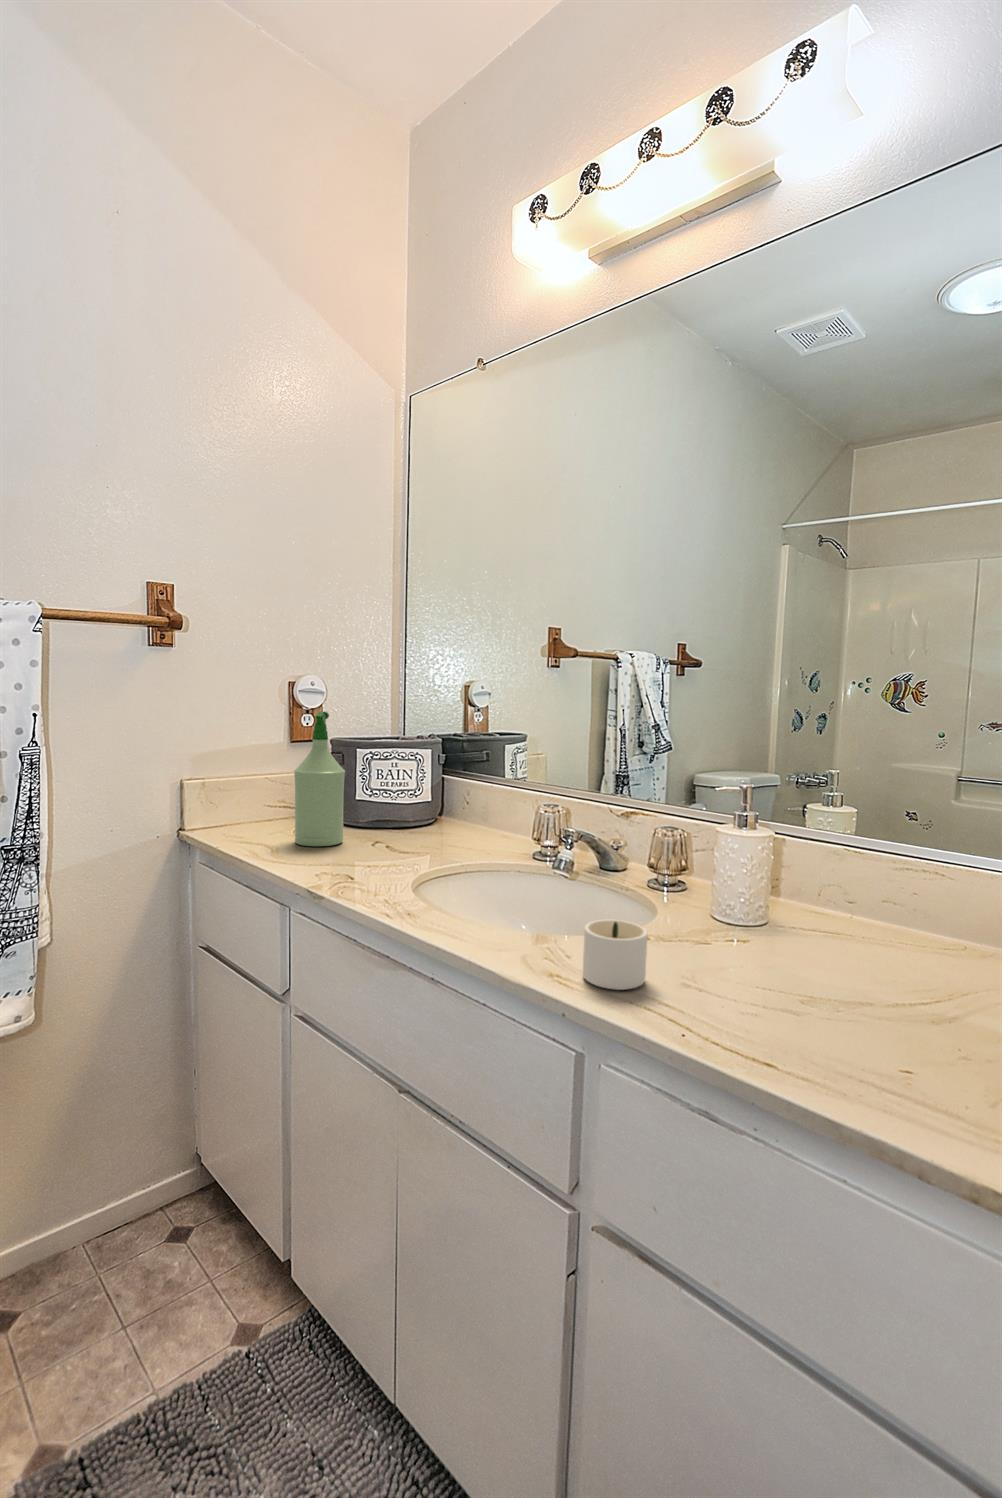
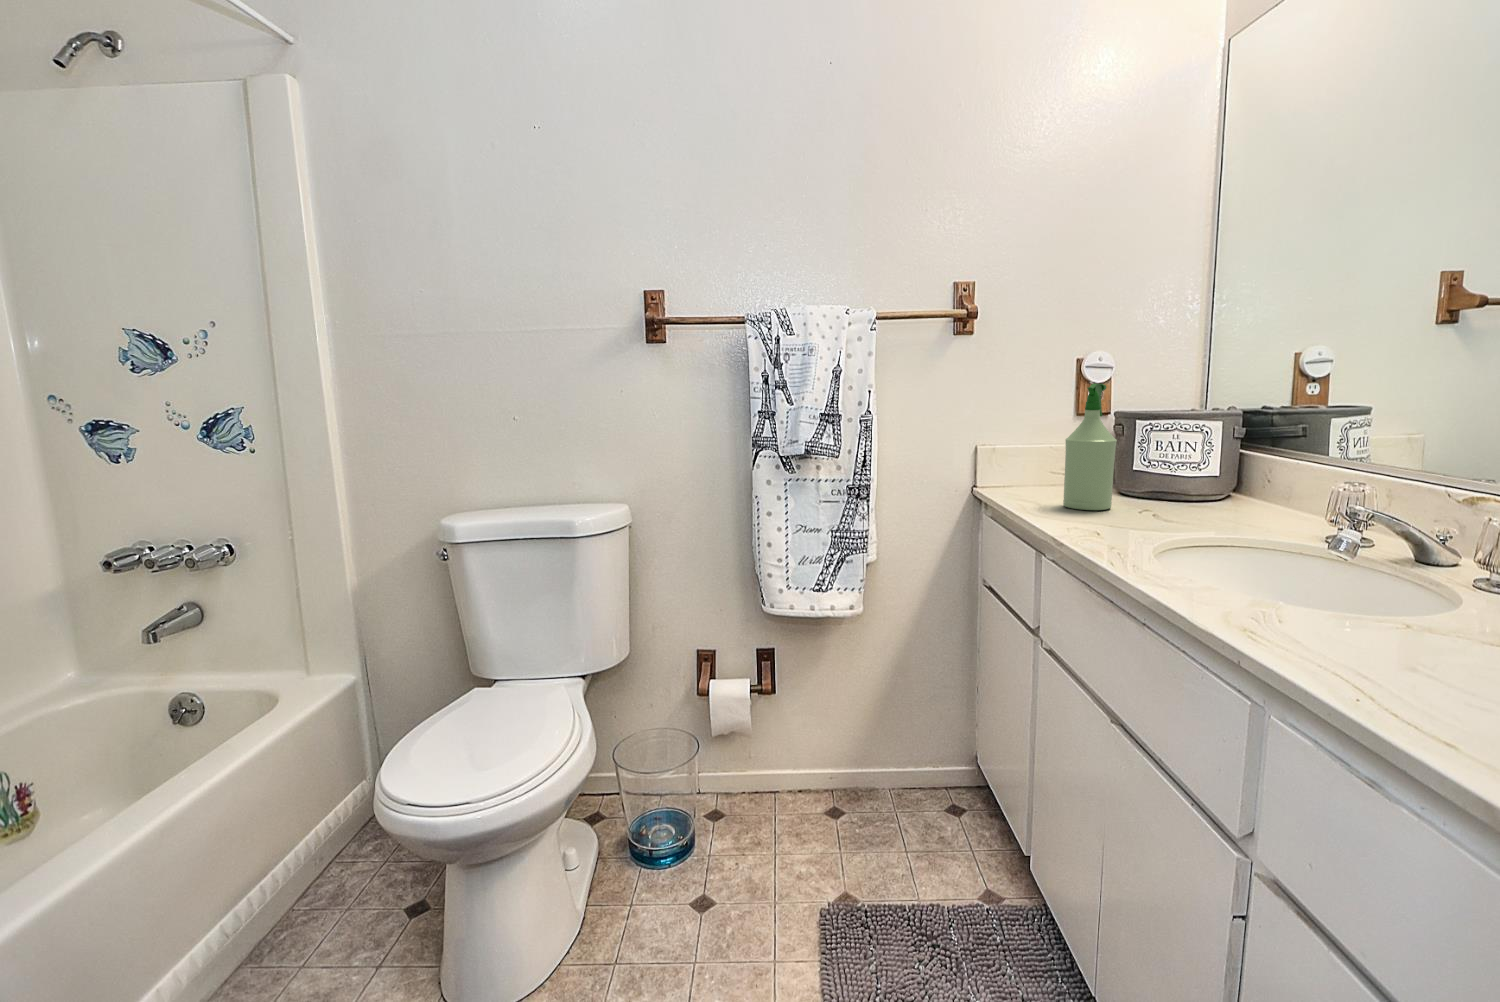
candle: present [583,919,647,990] -> none [1280,582,1376,668]

